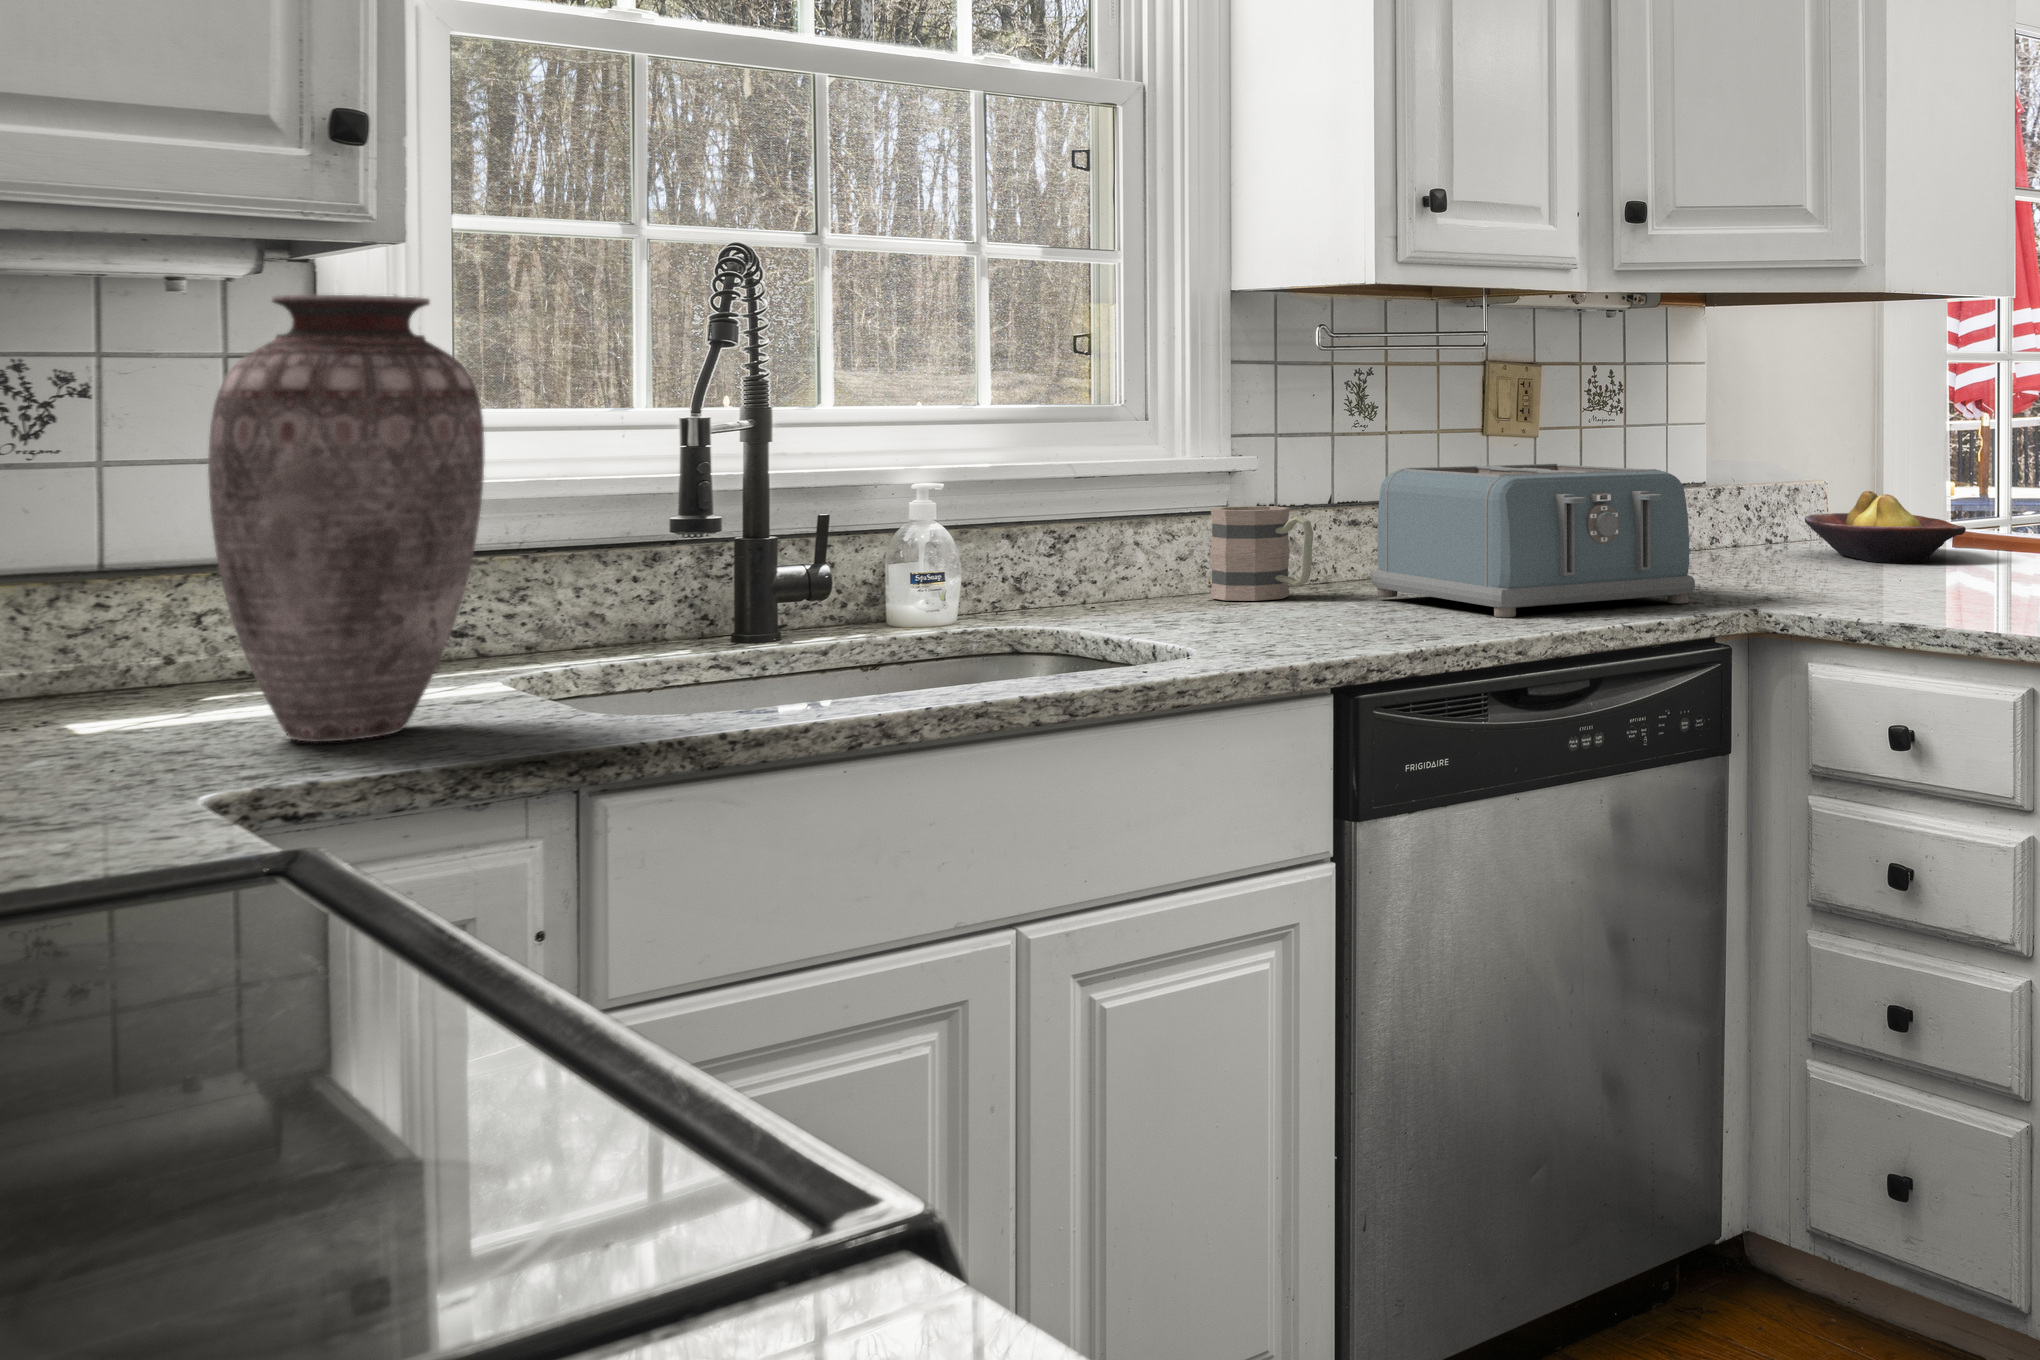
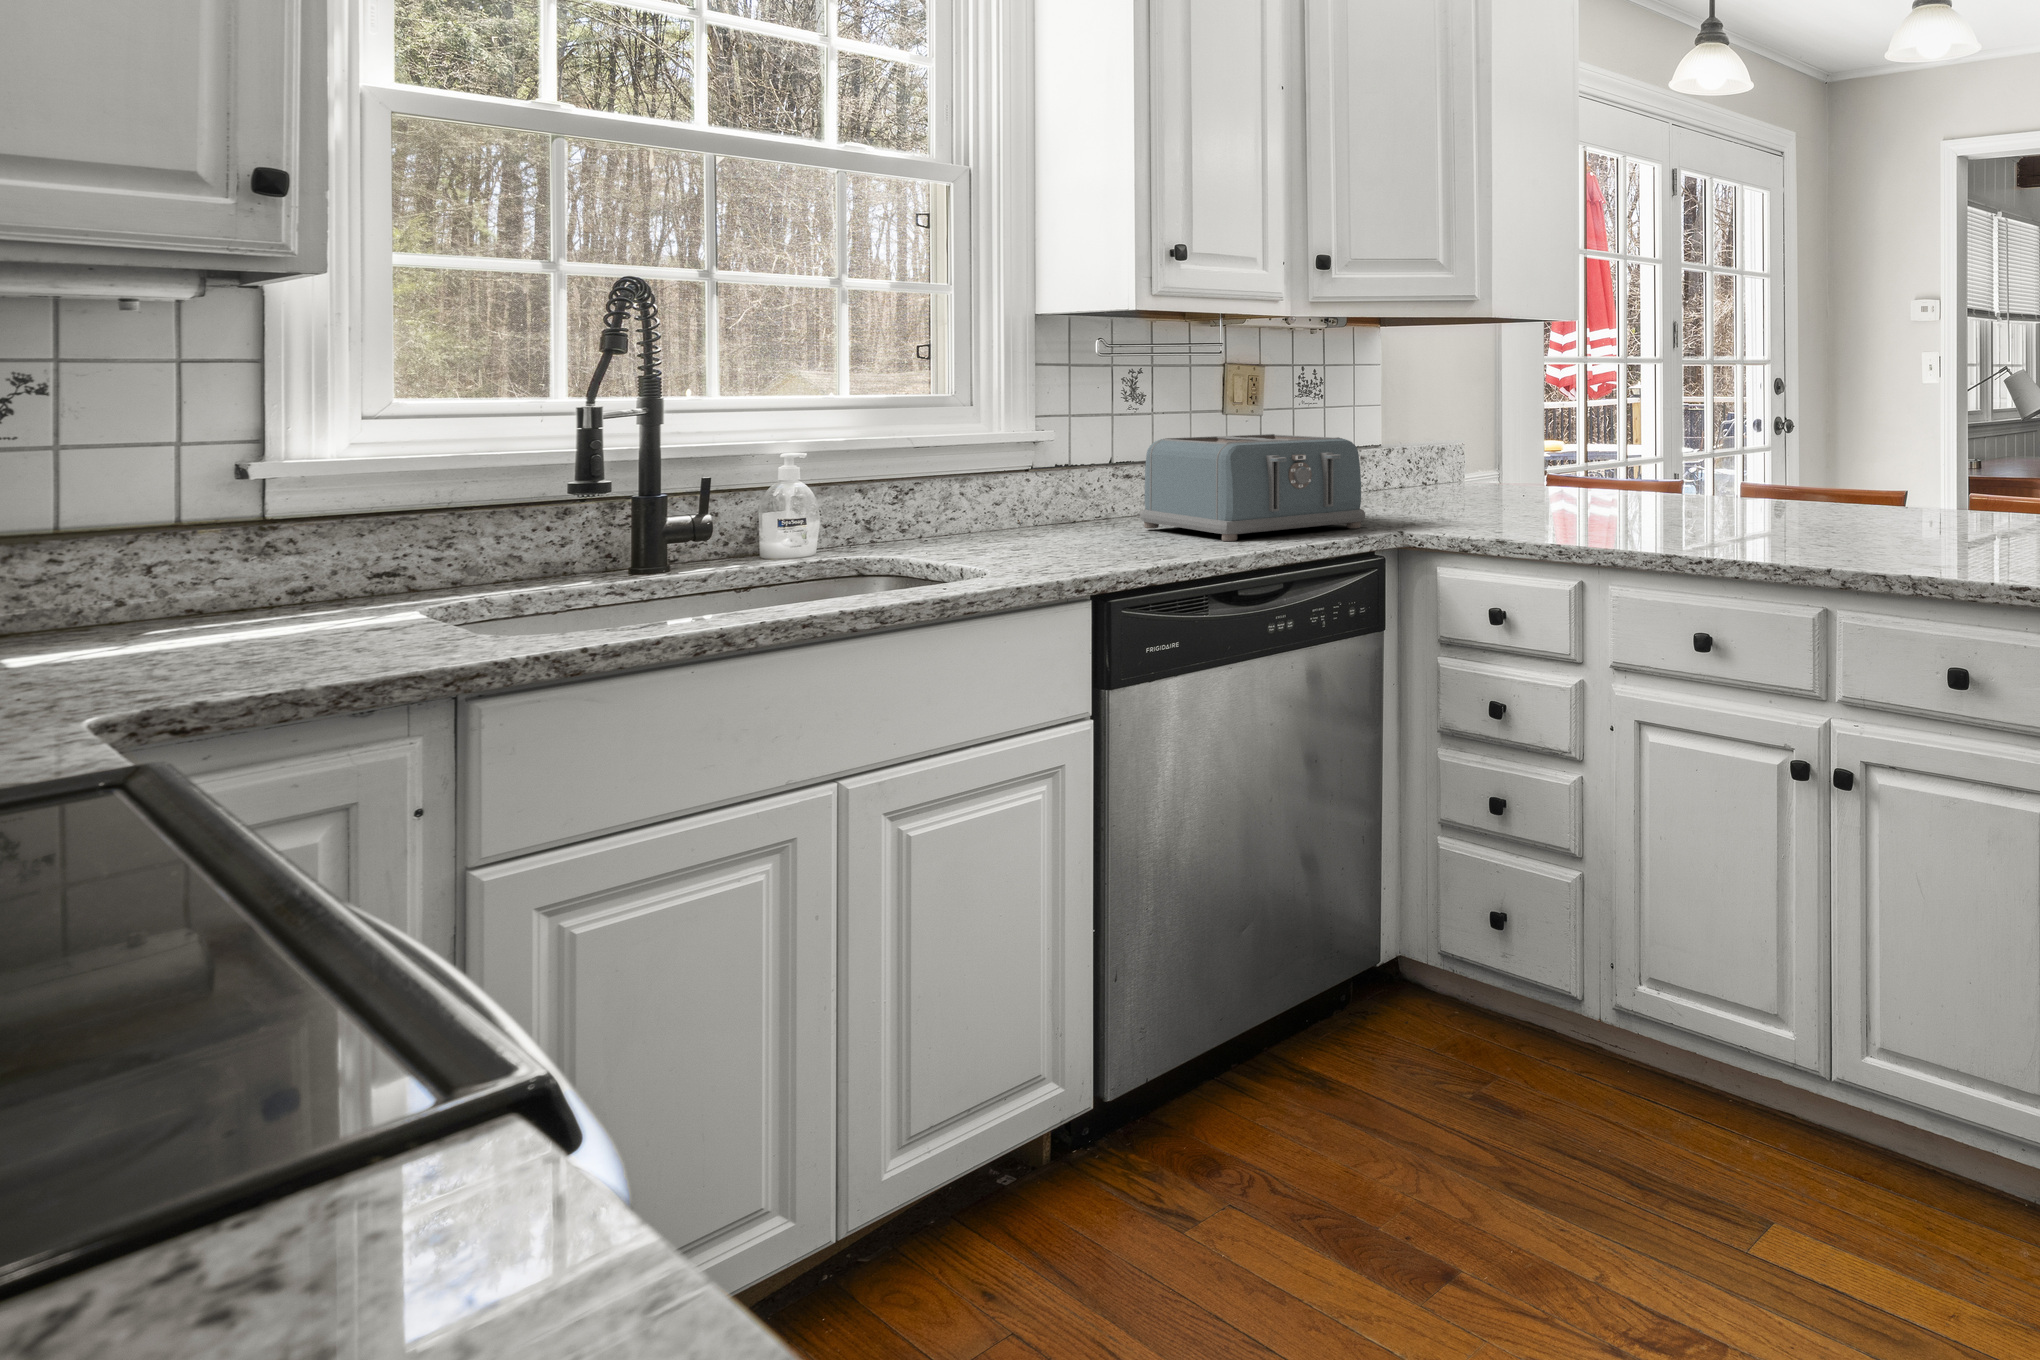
vase: present [208,295,485,742] -> none [118,313,379,669]
fruit bowl: present [1805,491,1966,563] -> none [1451,449,1555,497]
mug: present [1210,506,1313,601] -> none [1023,466,1098,533]

